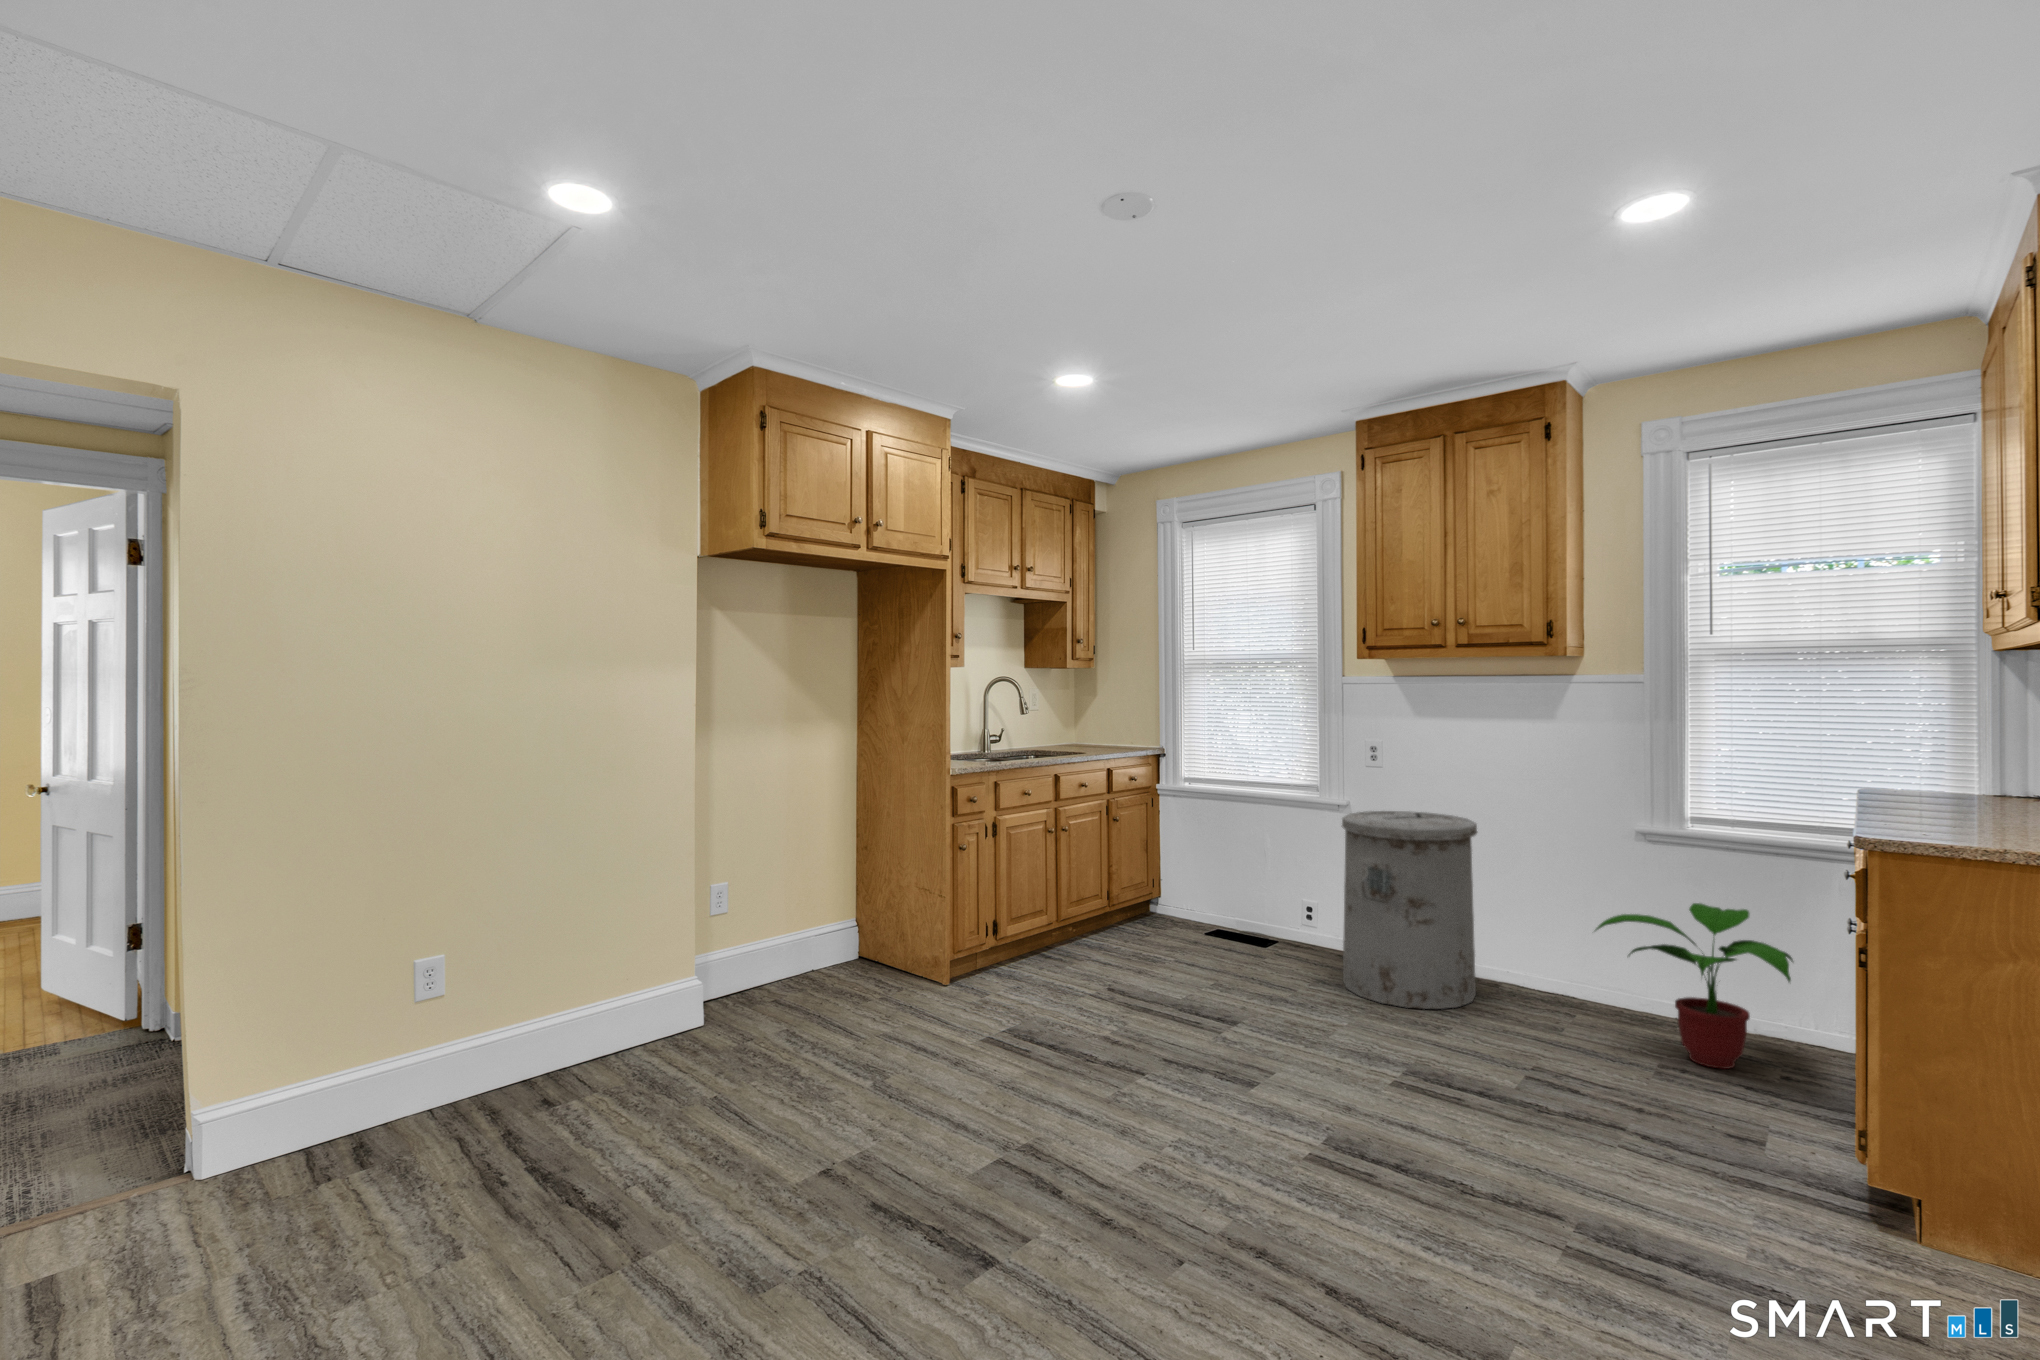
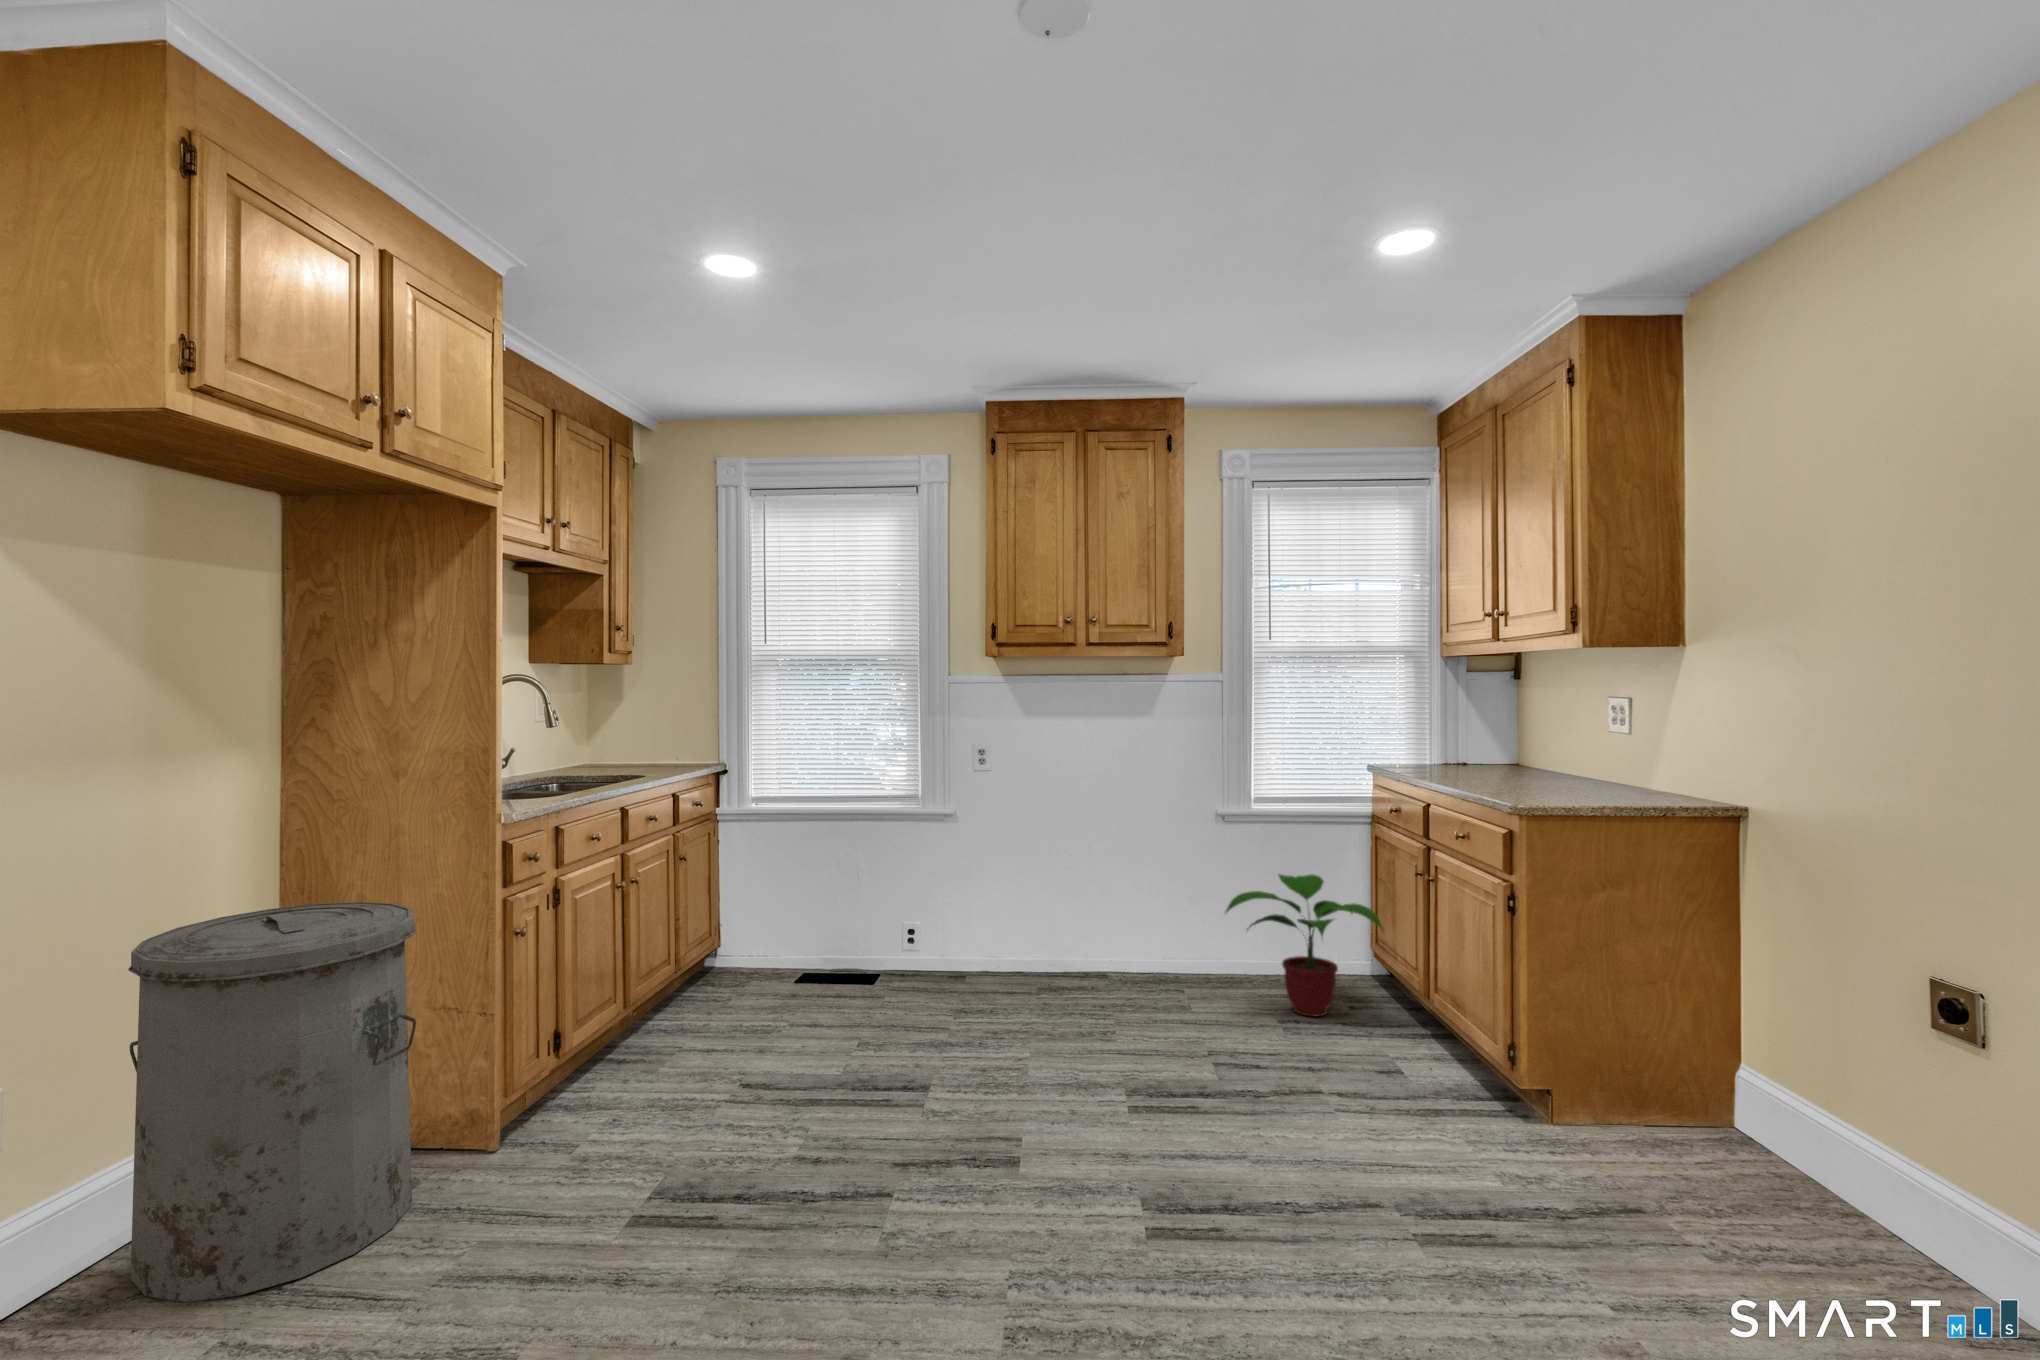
trash can: present [1342,811,1477,1009] -> present [128,902,416,1302]

